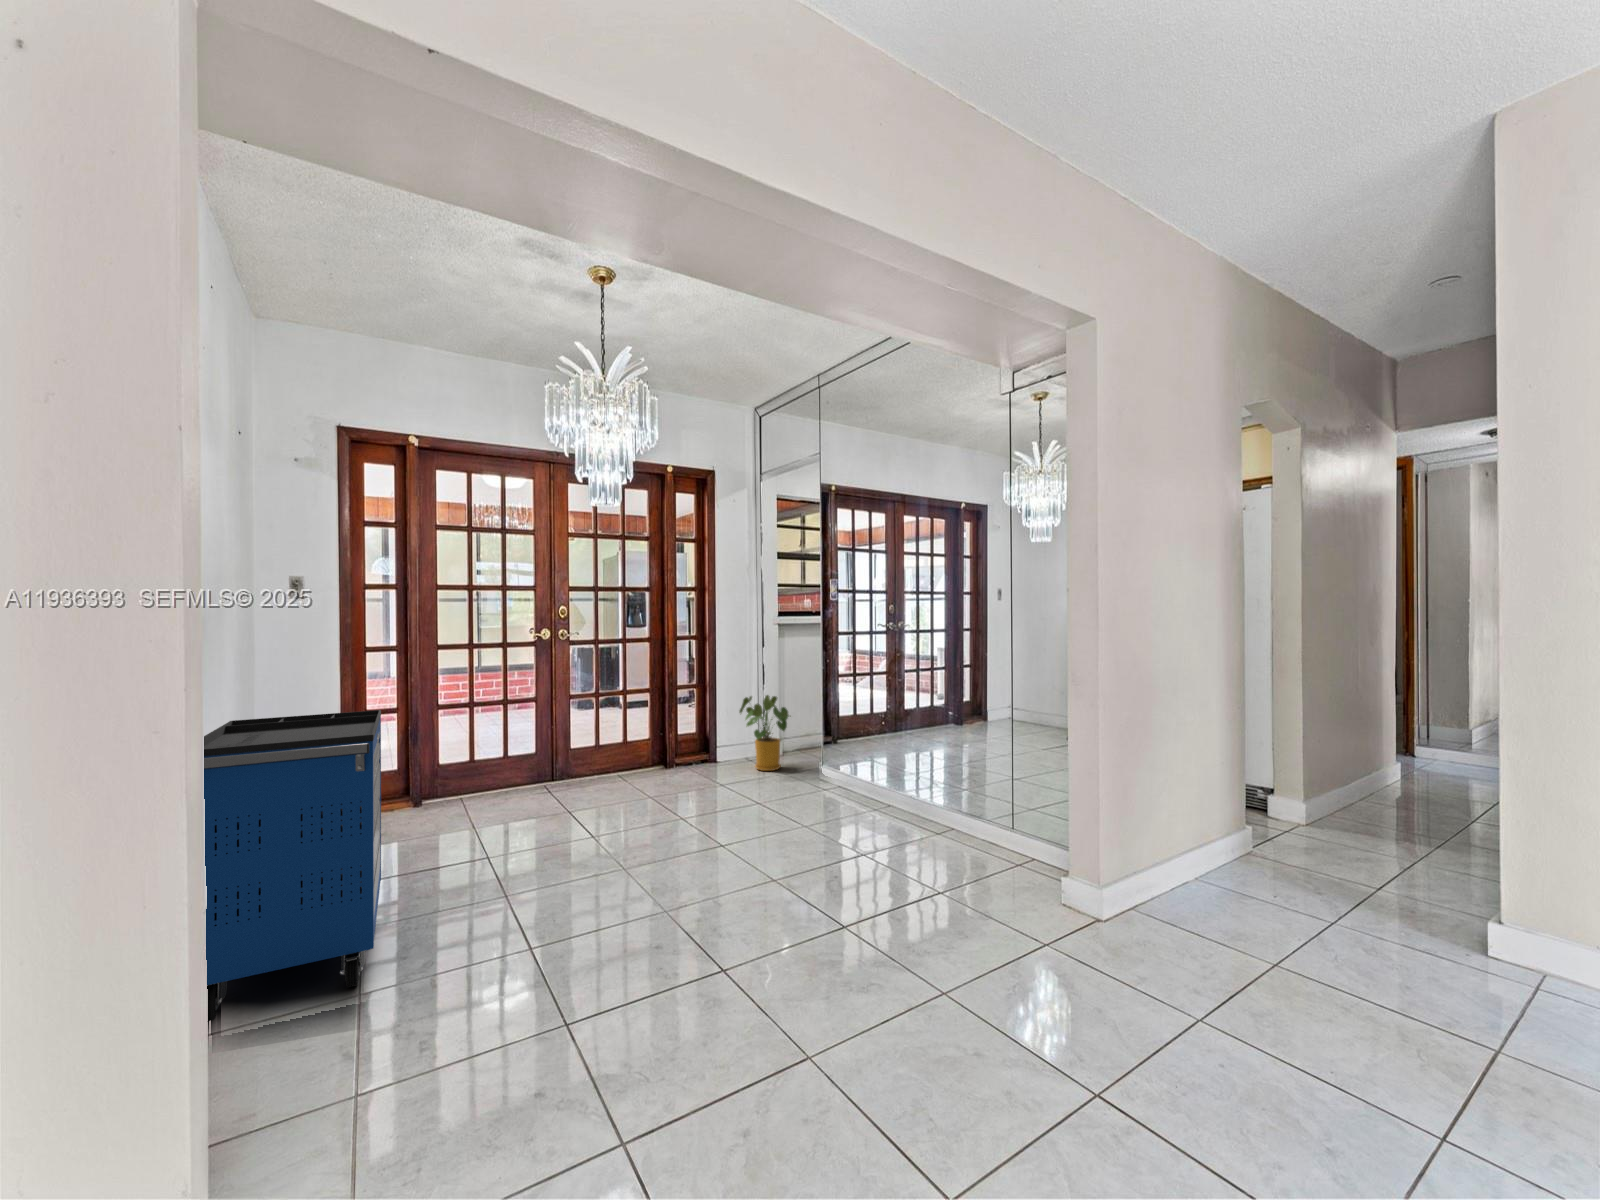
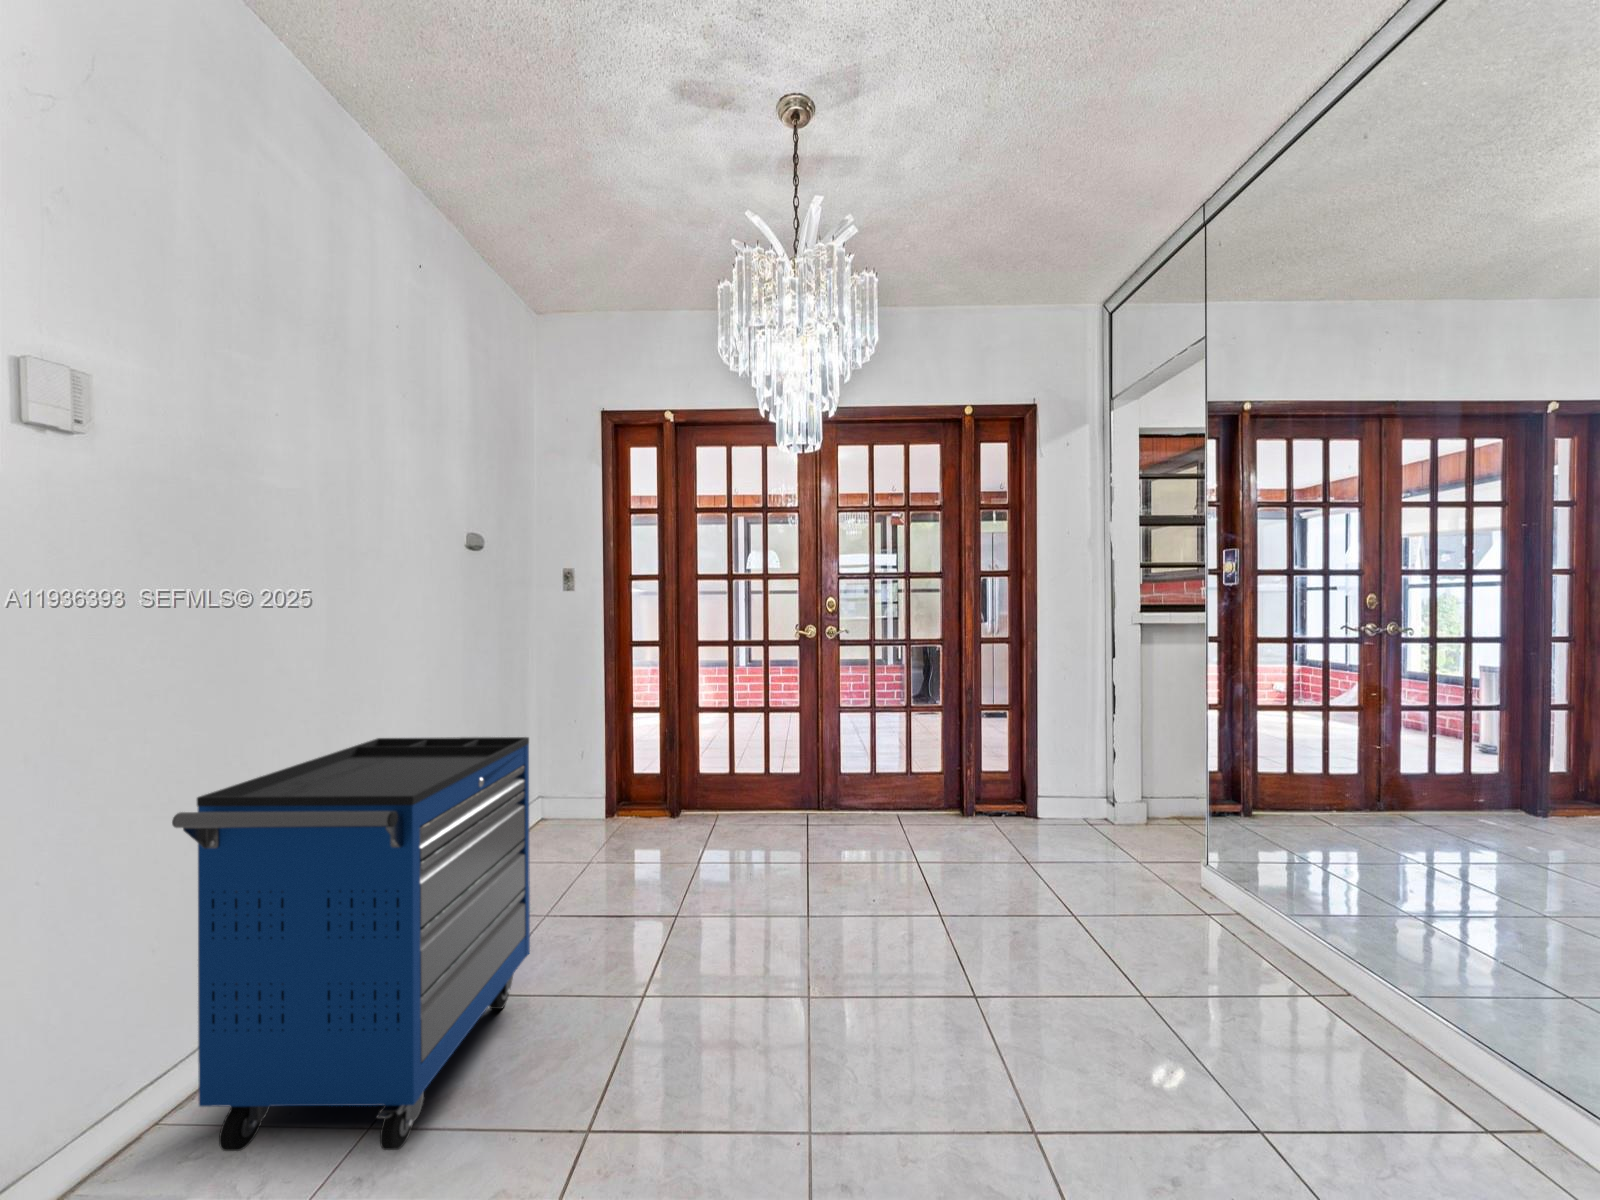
house plant: present [740,695,791,771] -> none [1070,730,1157,847]

